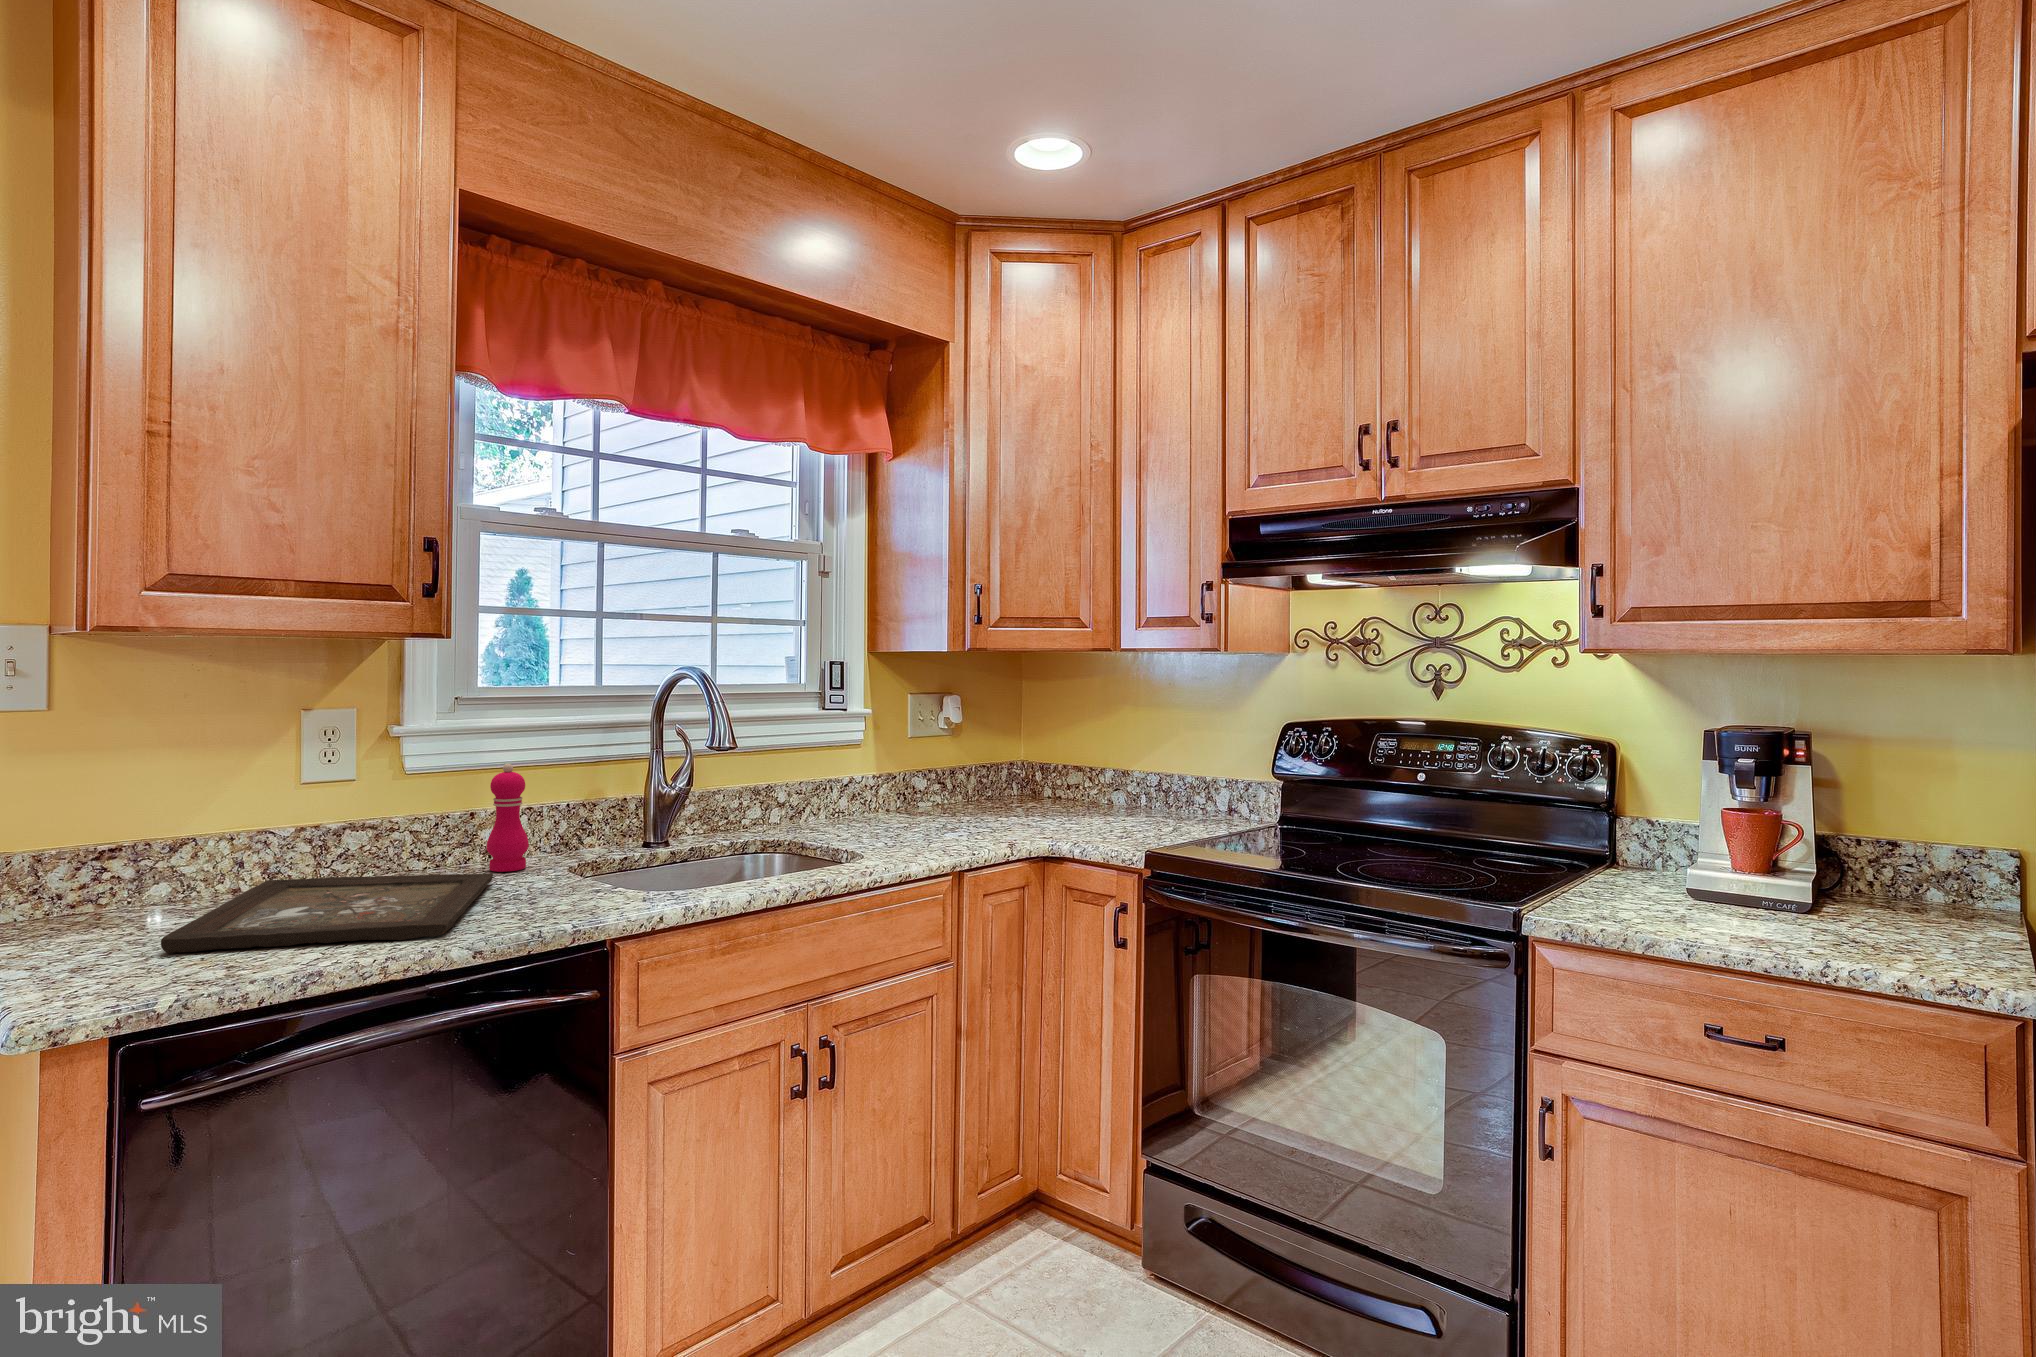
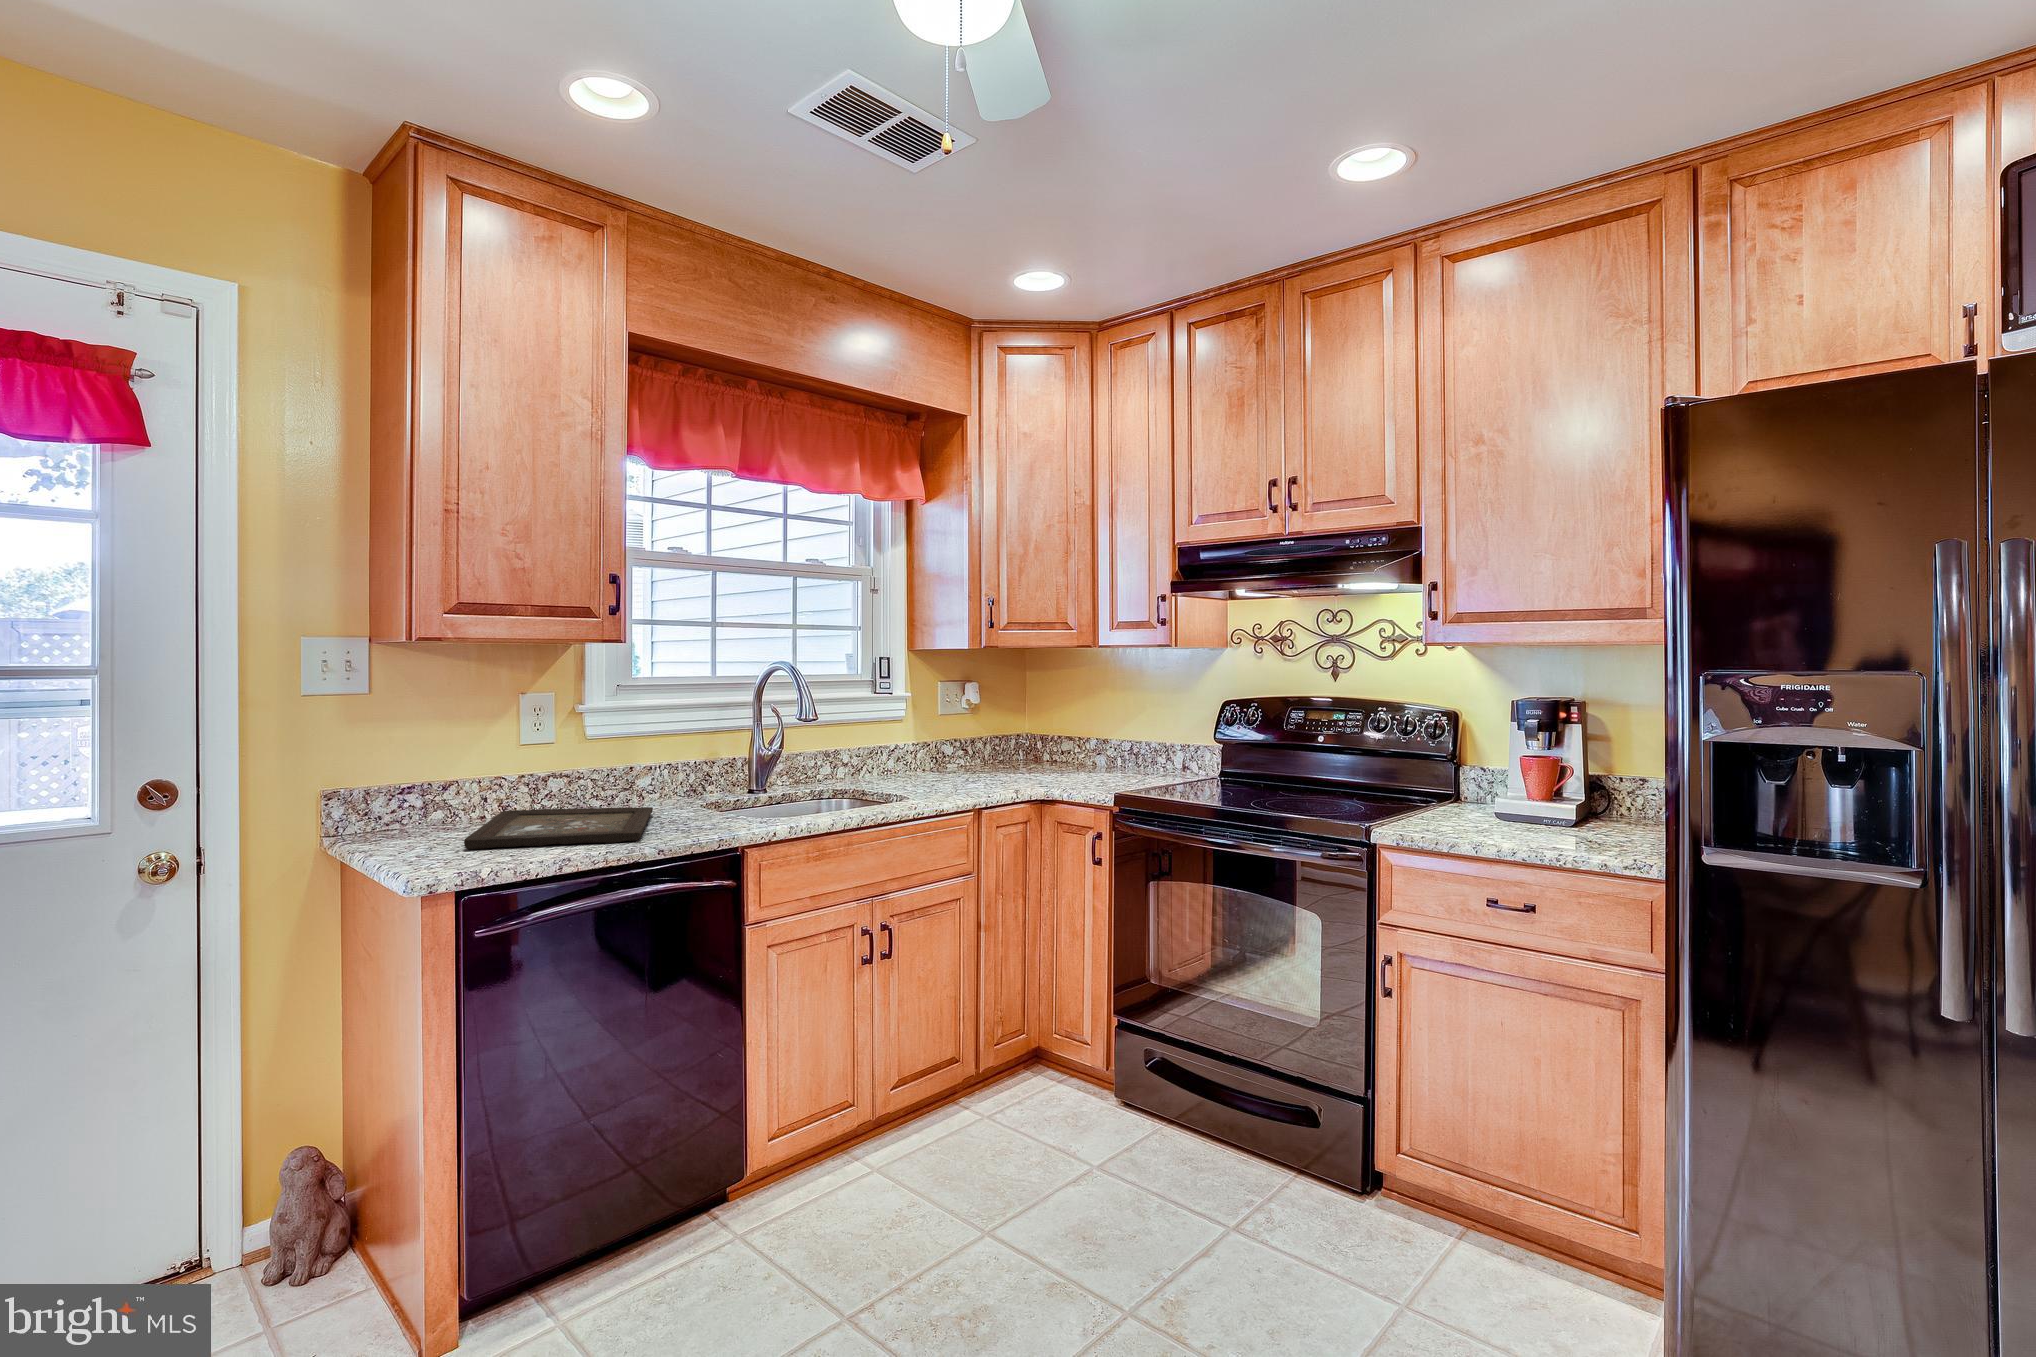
pepper mill: present [487,764,529,872] -> none [643,732,672,808]

